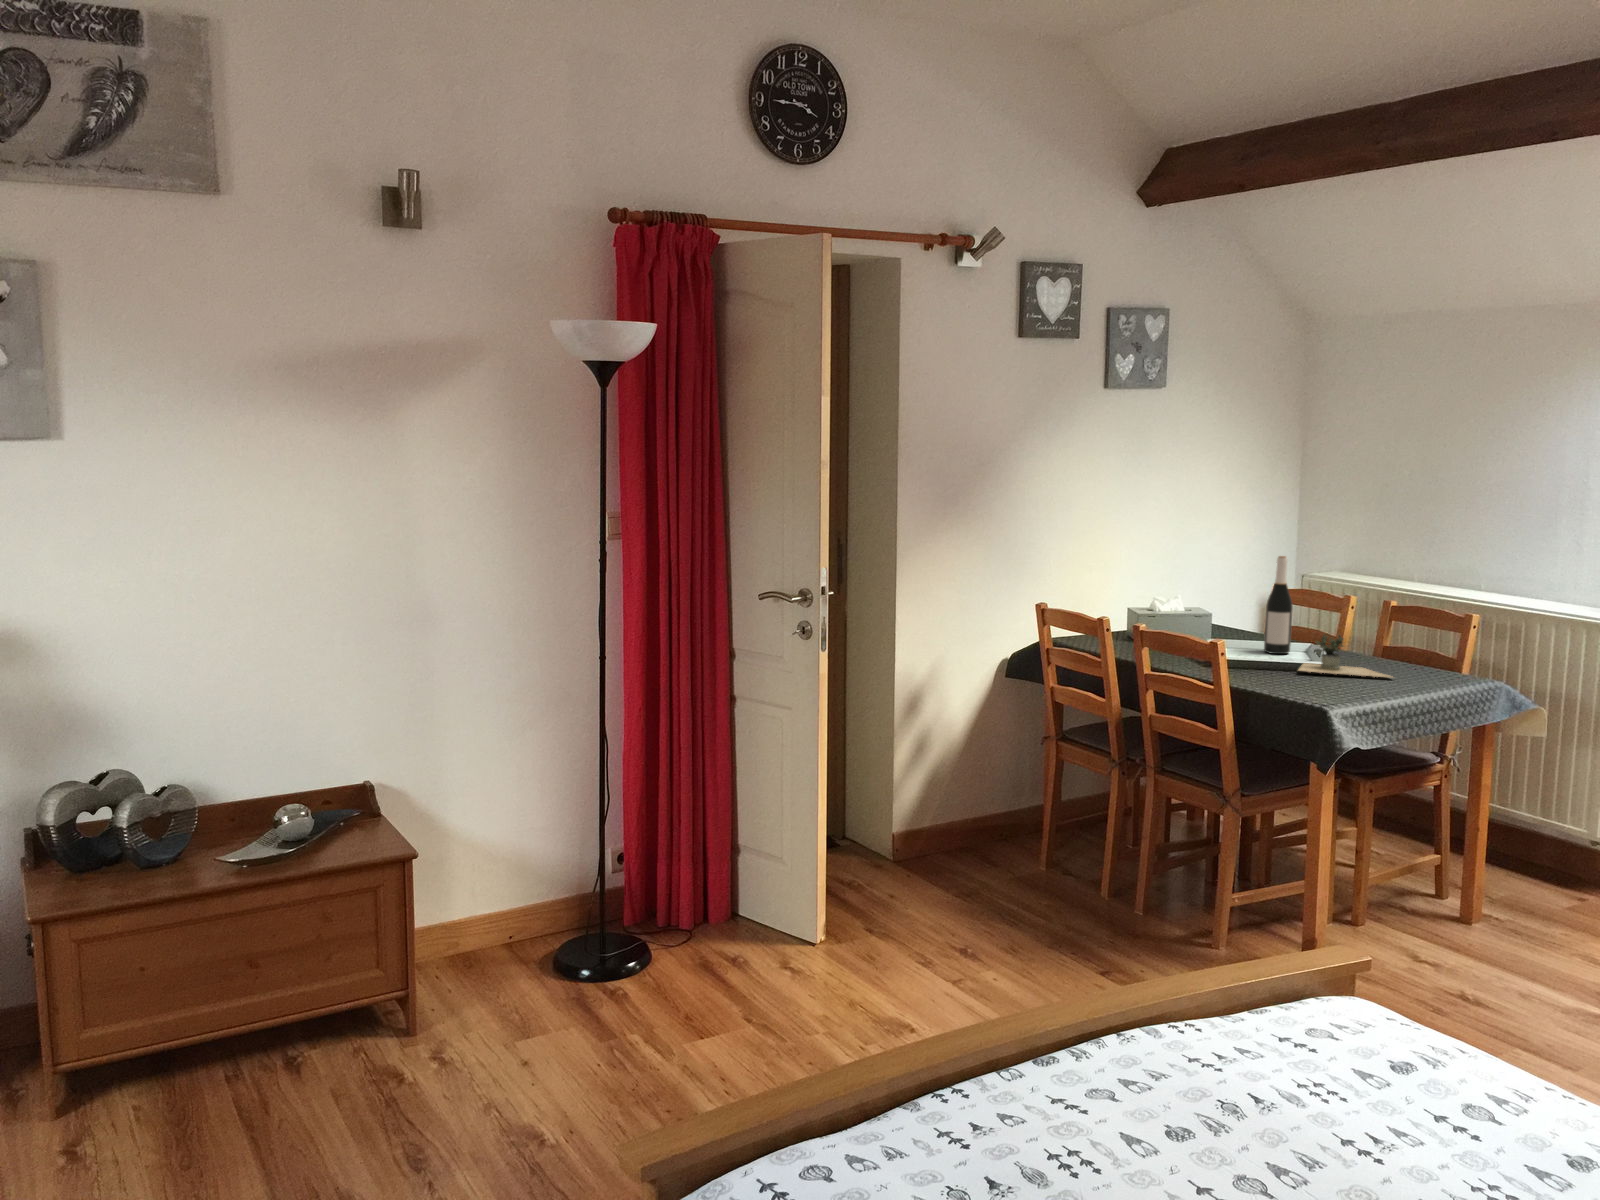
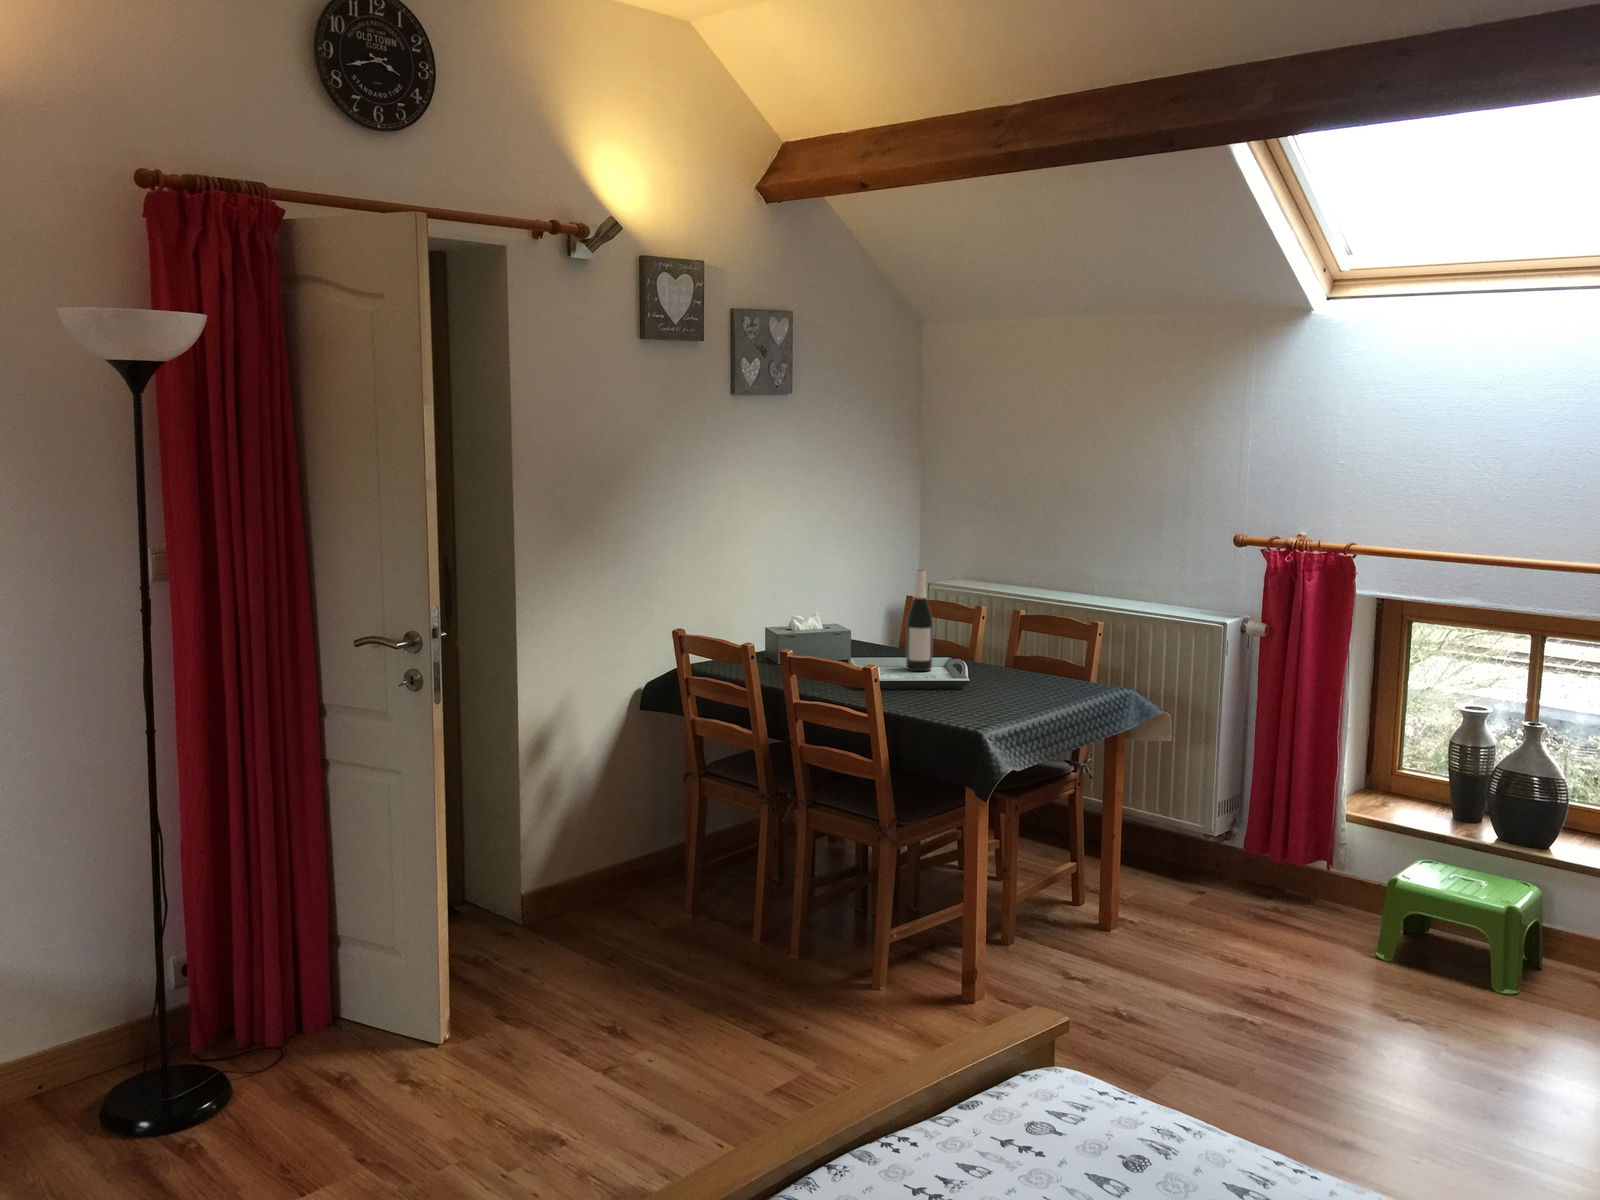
potted plant: present [1299,635,1391,677] -> none [944,649,1071,691]

